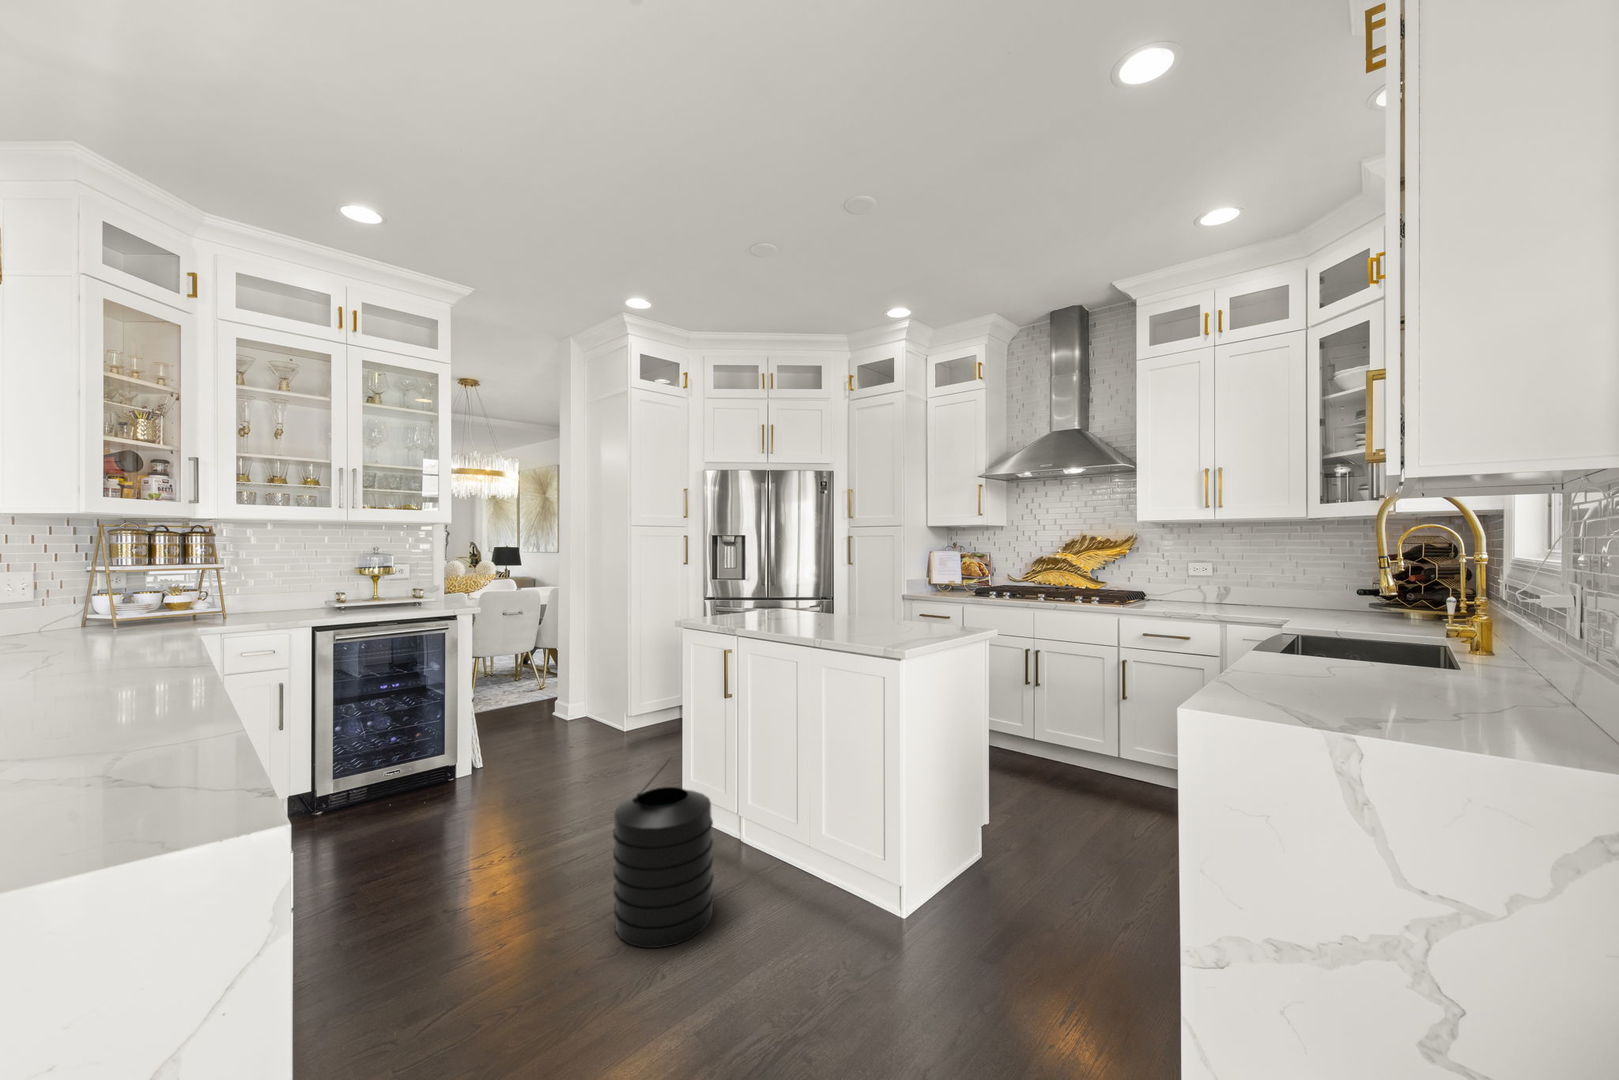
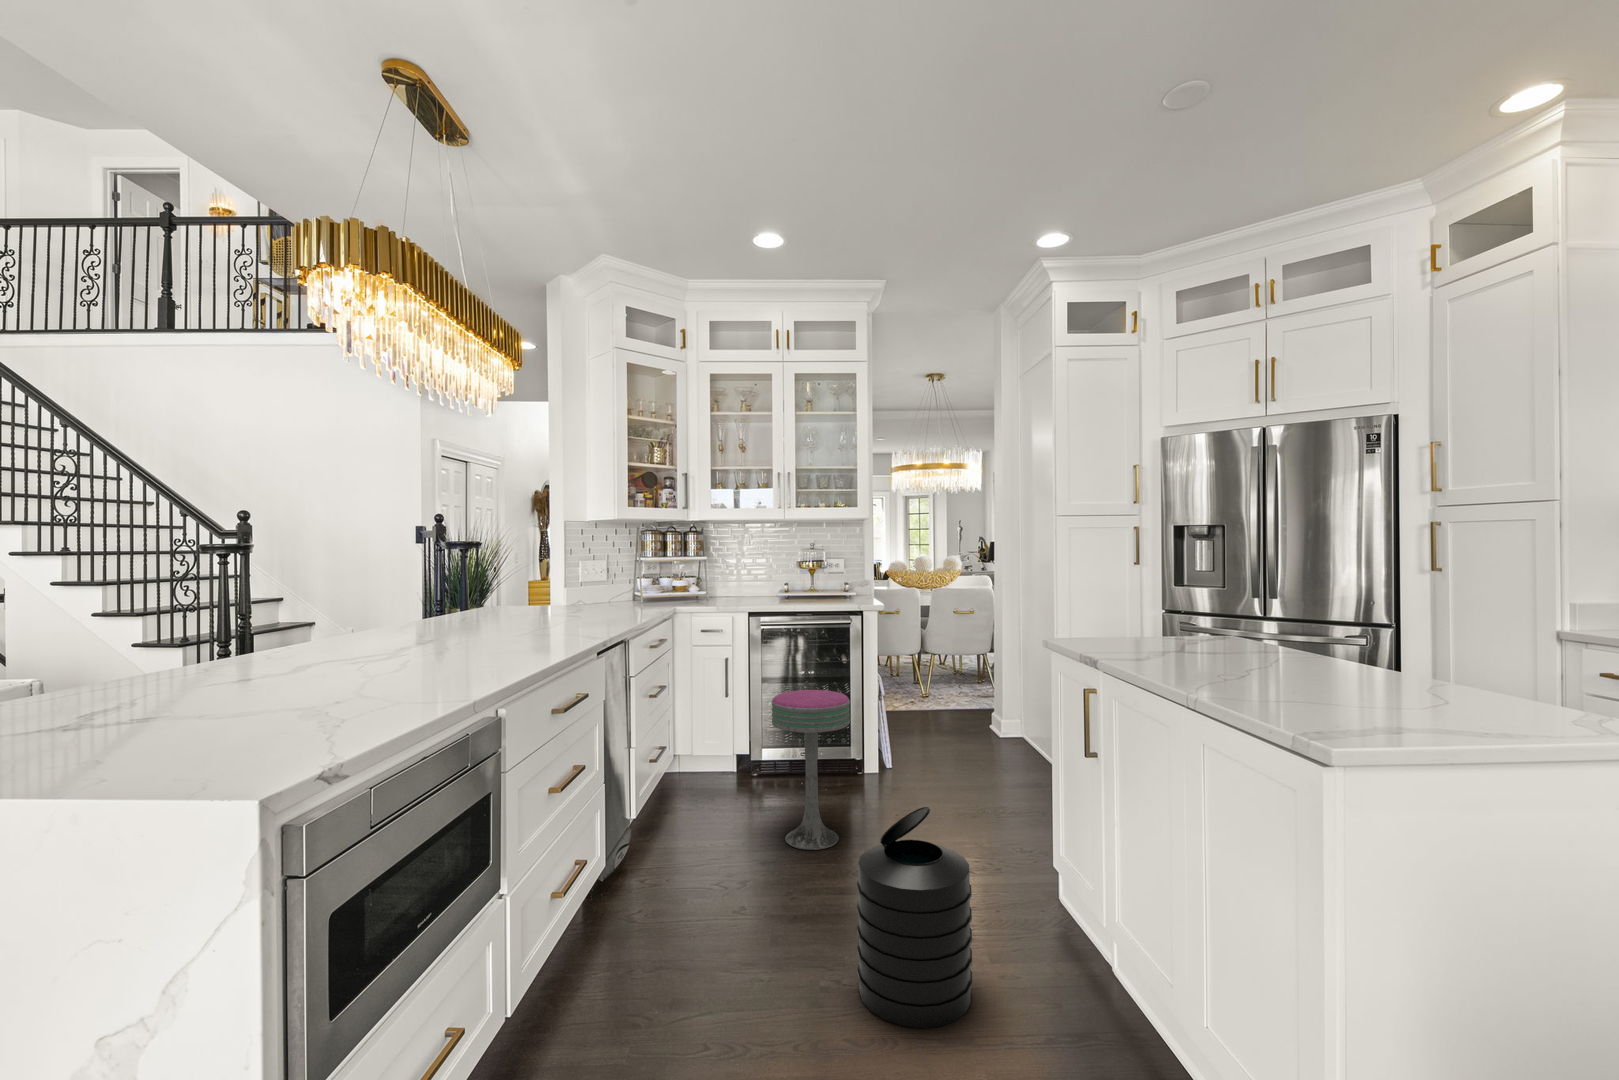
bar stool: none [411,691,503,859] -> present [772,690,850,850]

